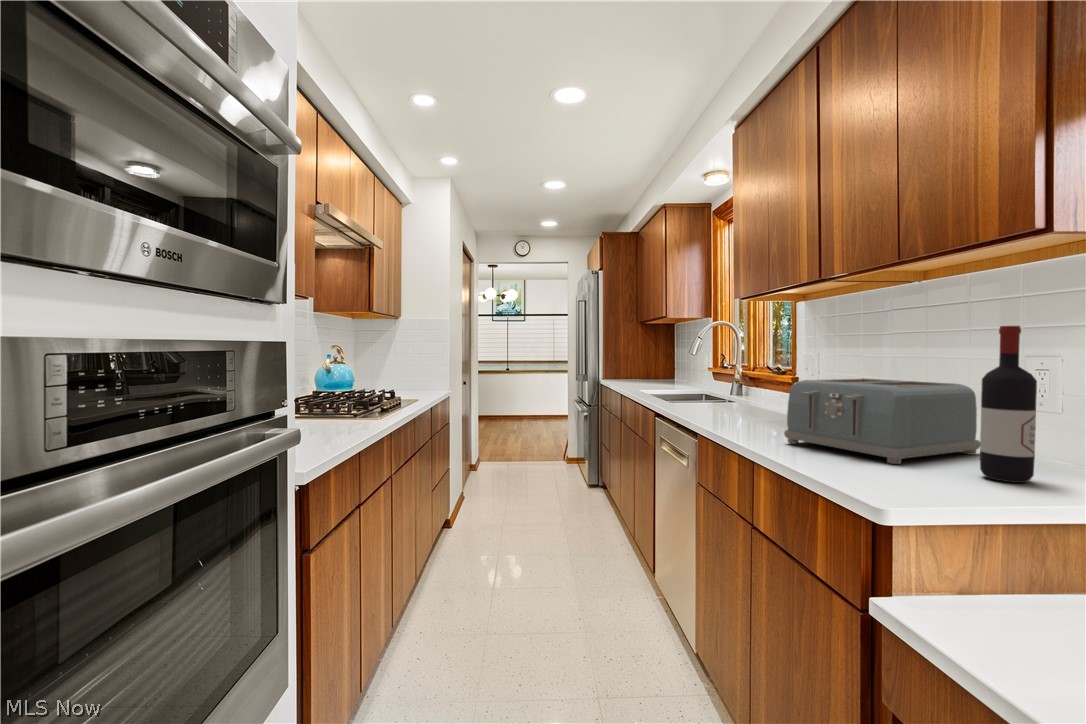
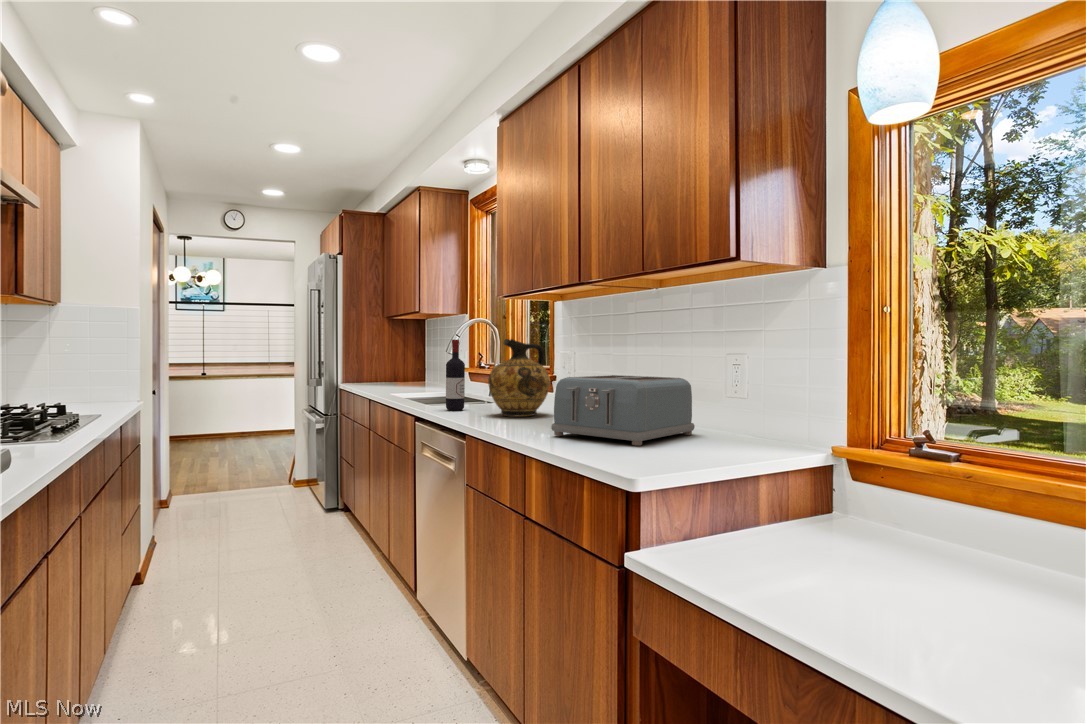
wine bottle: present [980,326,1037,483] -> present [446,340,465,411]
ceramic jug: none [721,340,789,418] -> present [488,339,550,417]

